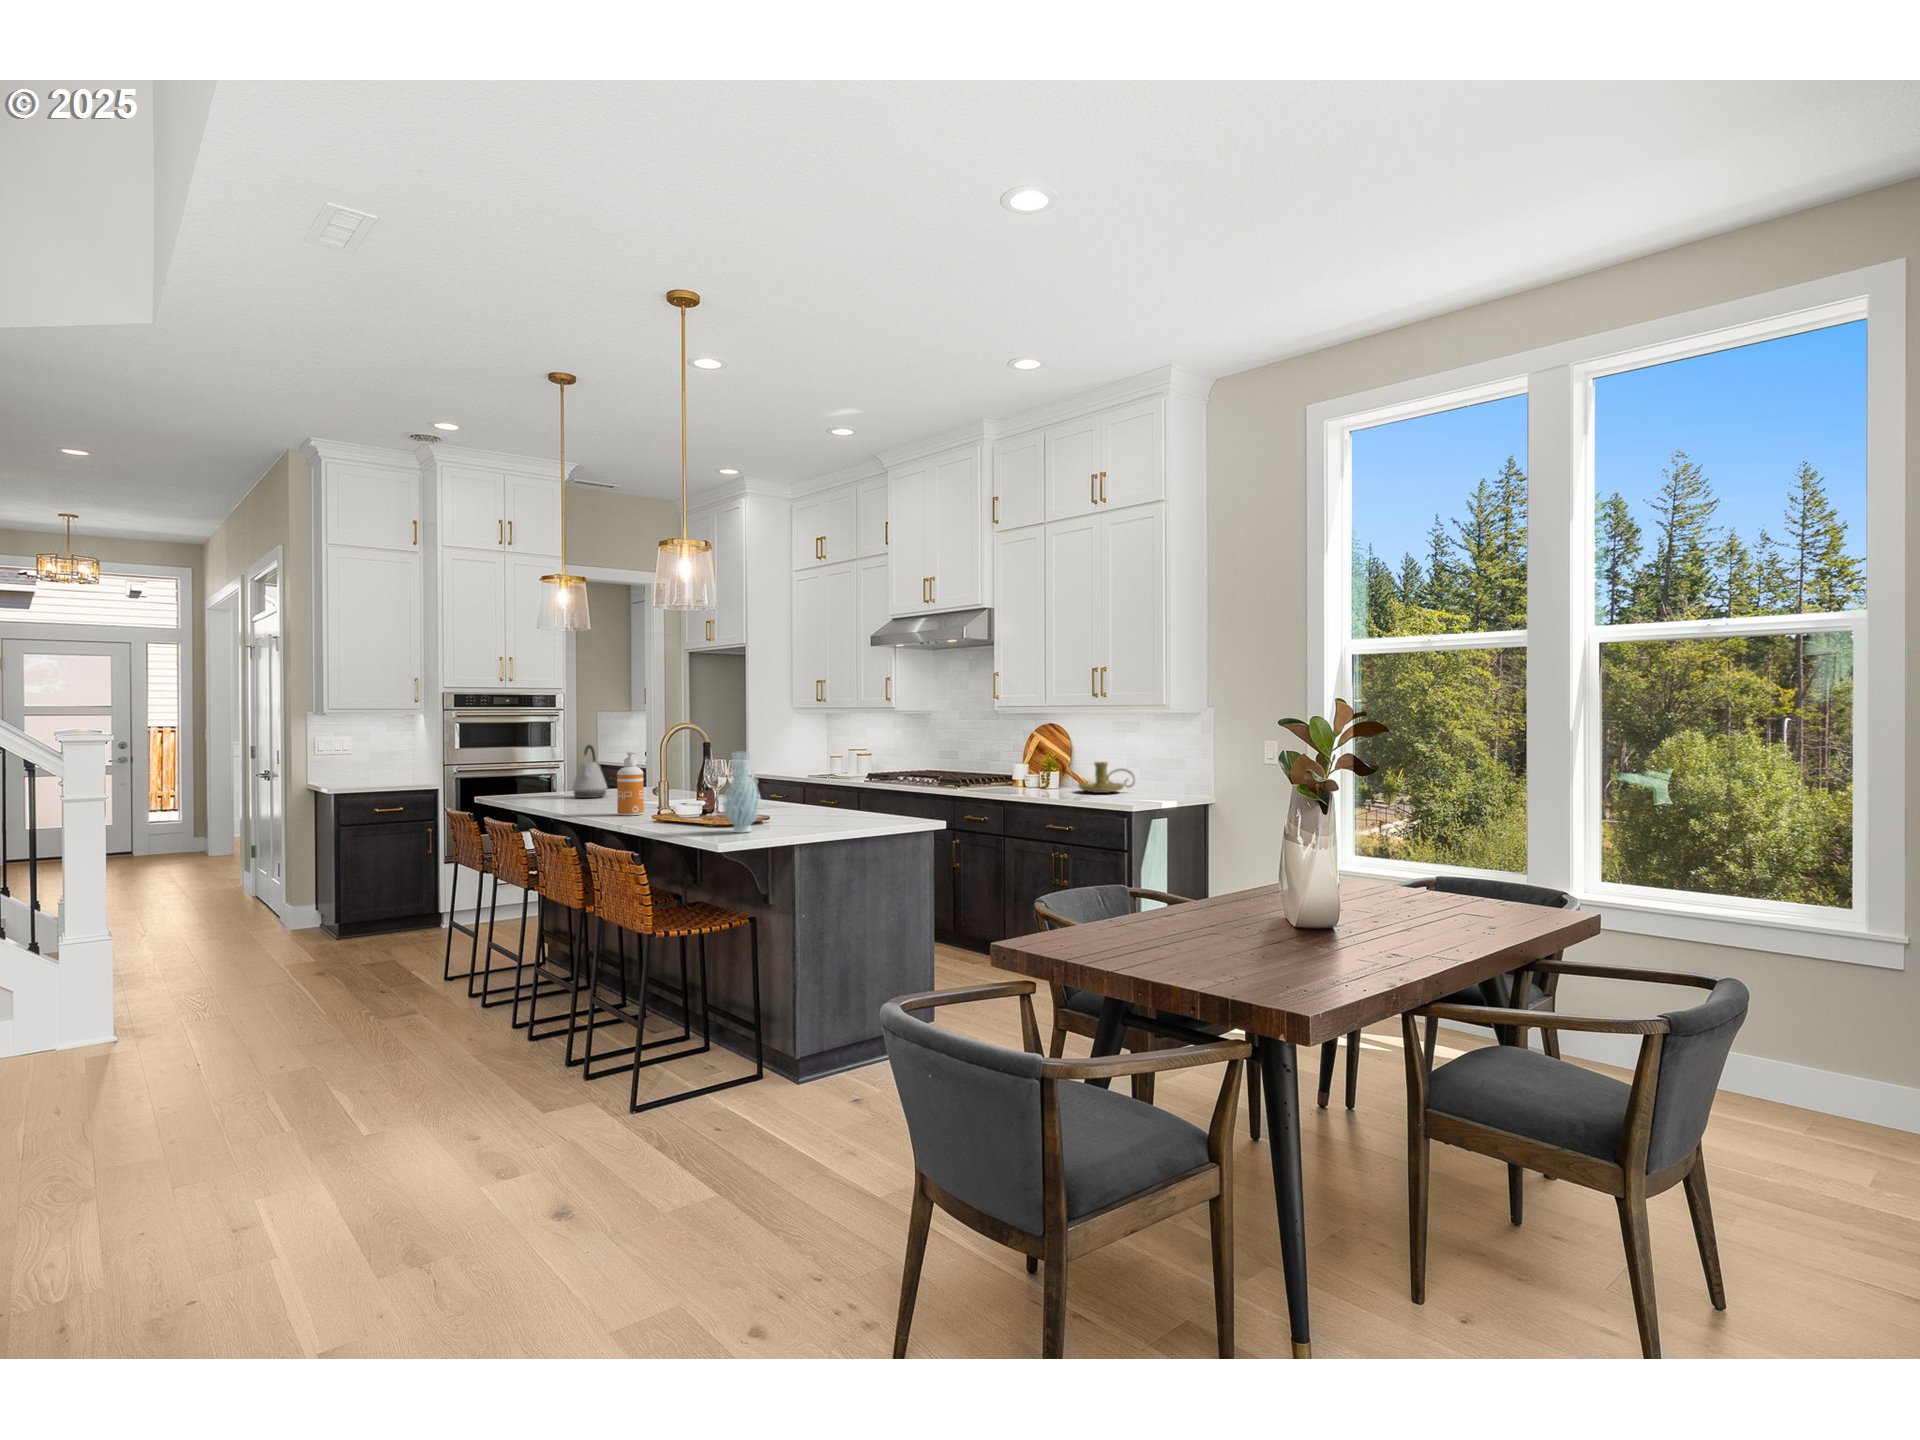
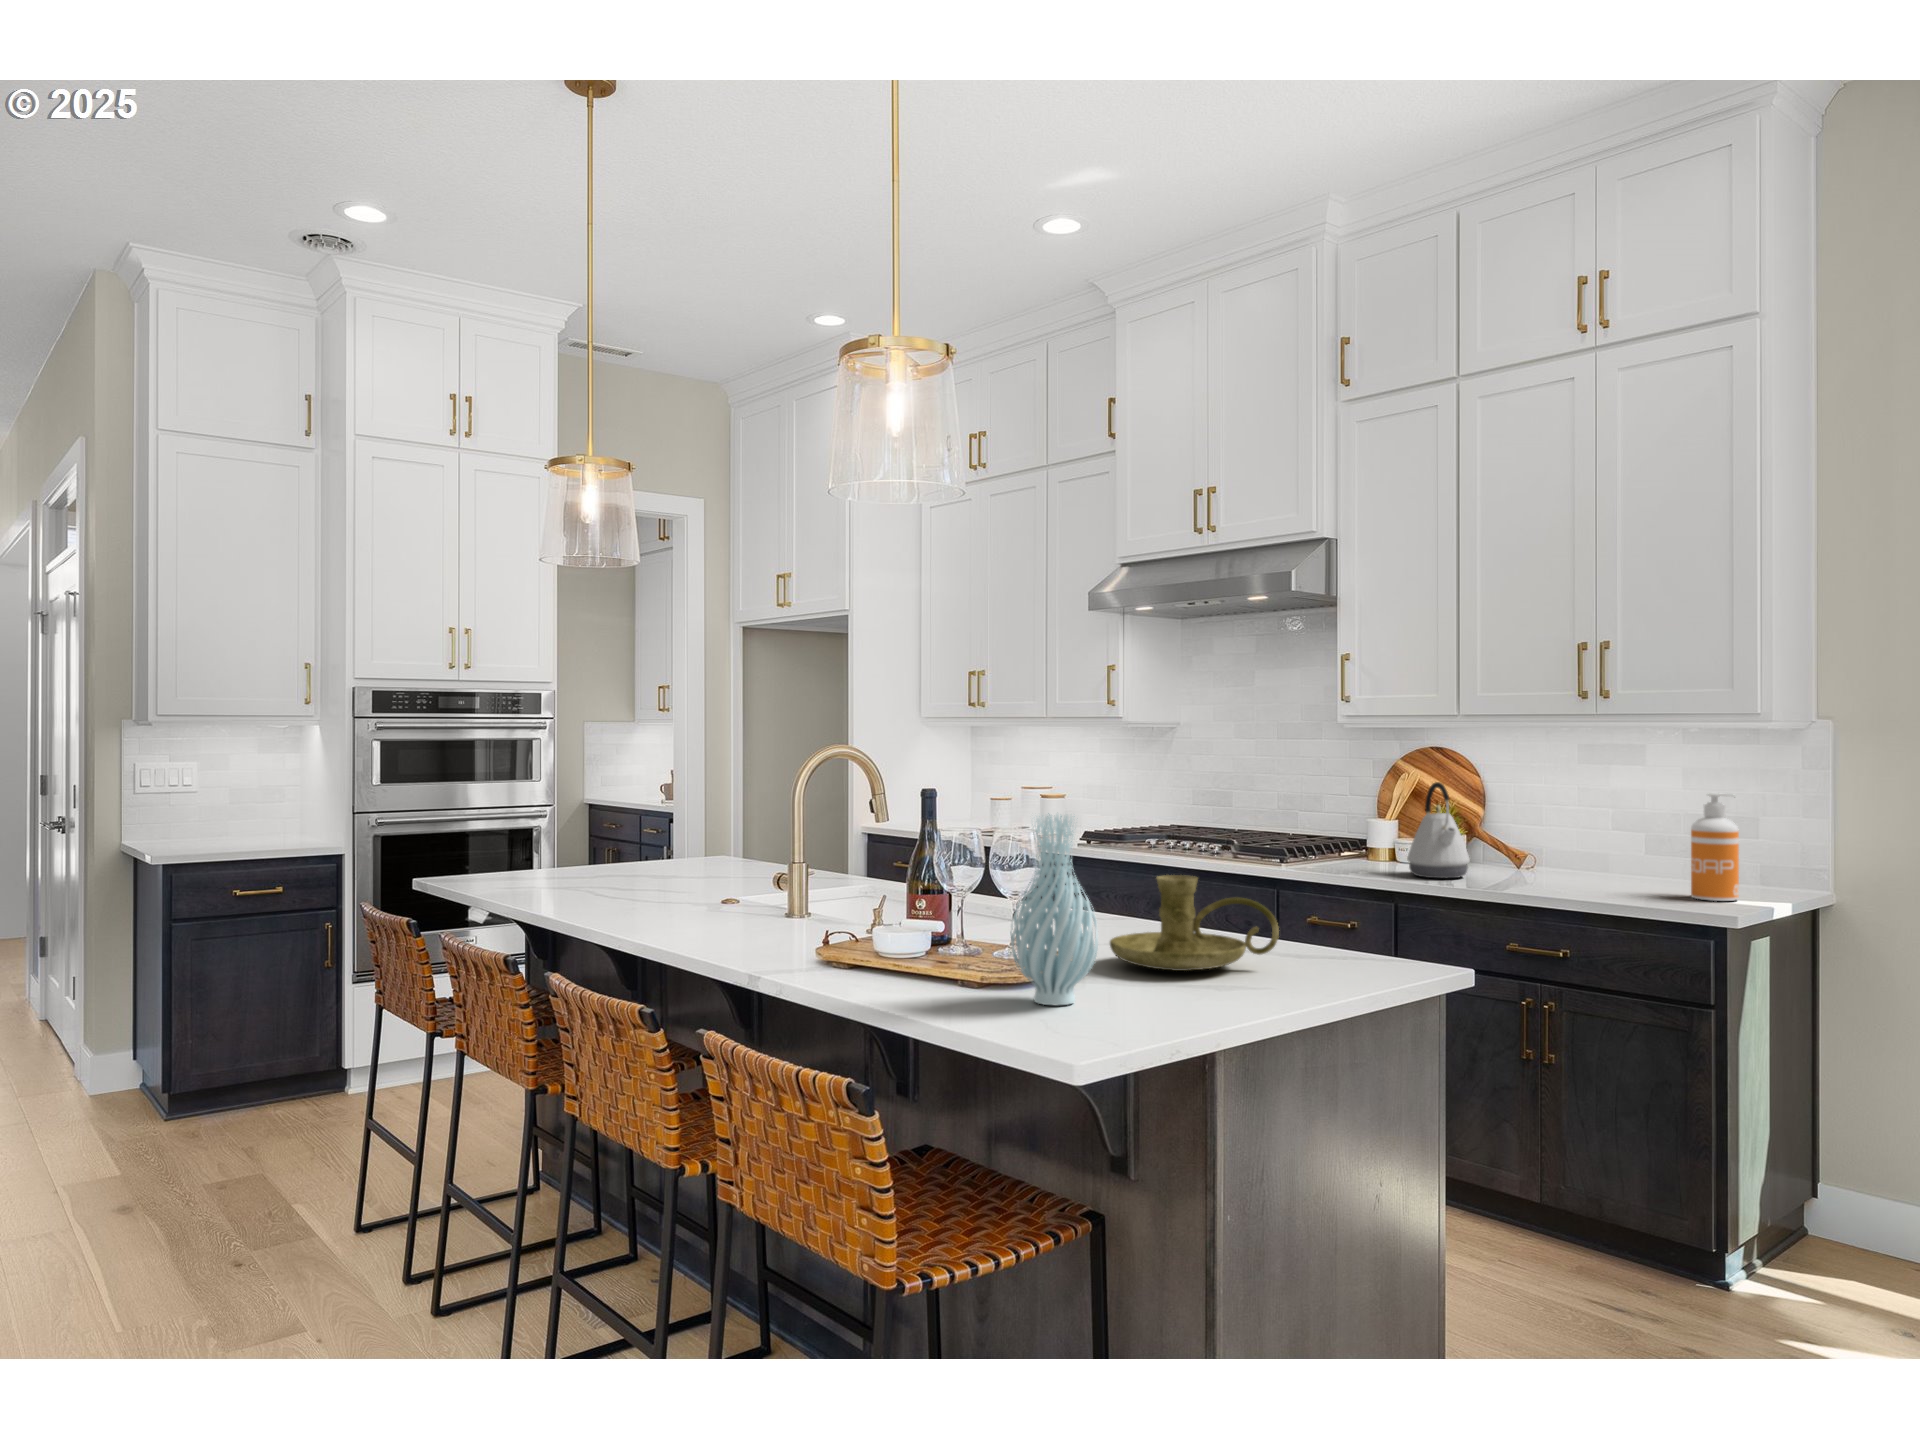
kettle: present [573,745,607,798] -> present [1407,782,1470,878]
soap dispenser: present [617,752,644,815] -> present [1691,793,1739,901]
candle holder: present [1079,762,1135,793] -> present [1110,875,1279,971]

